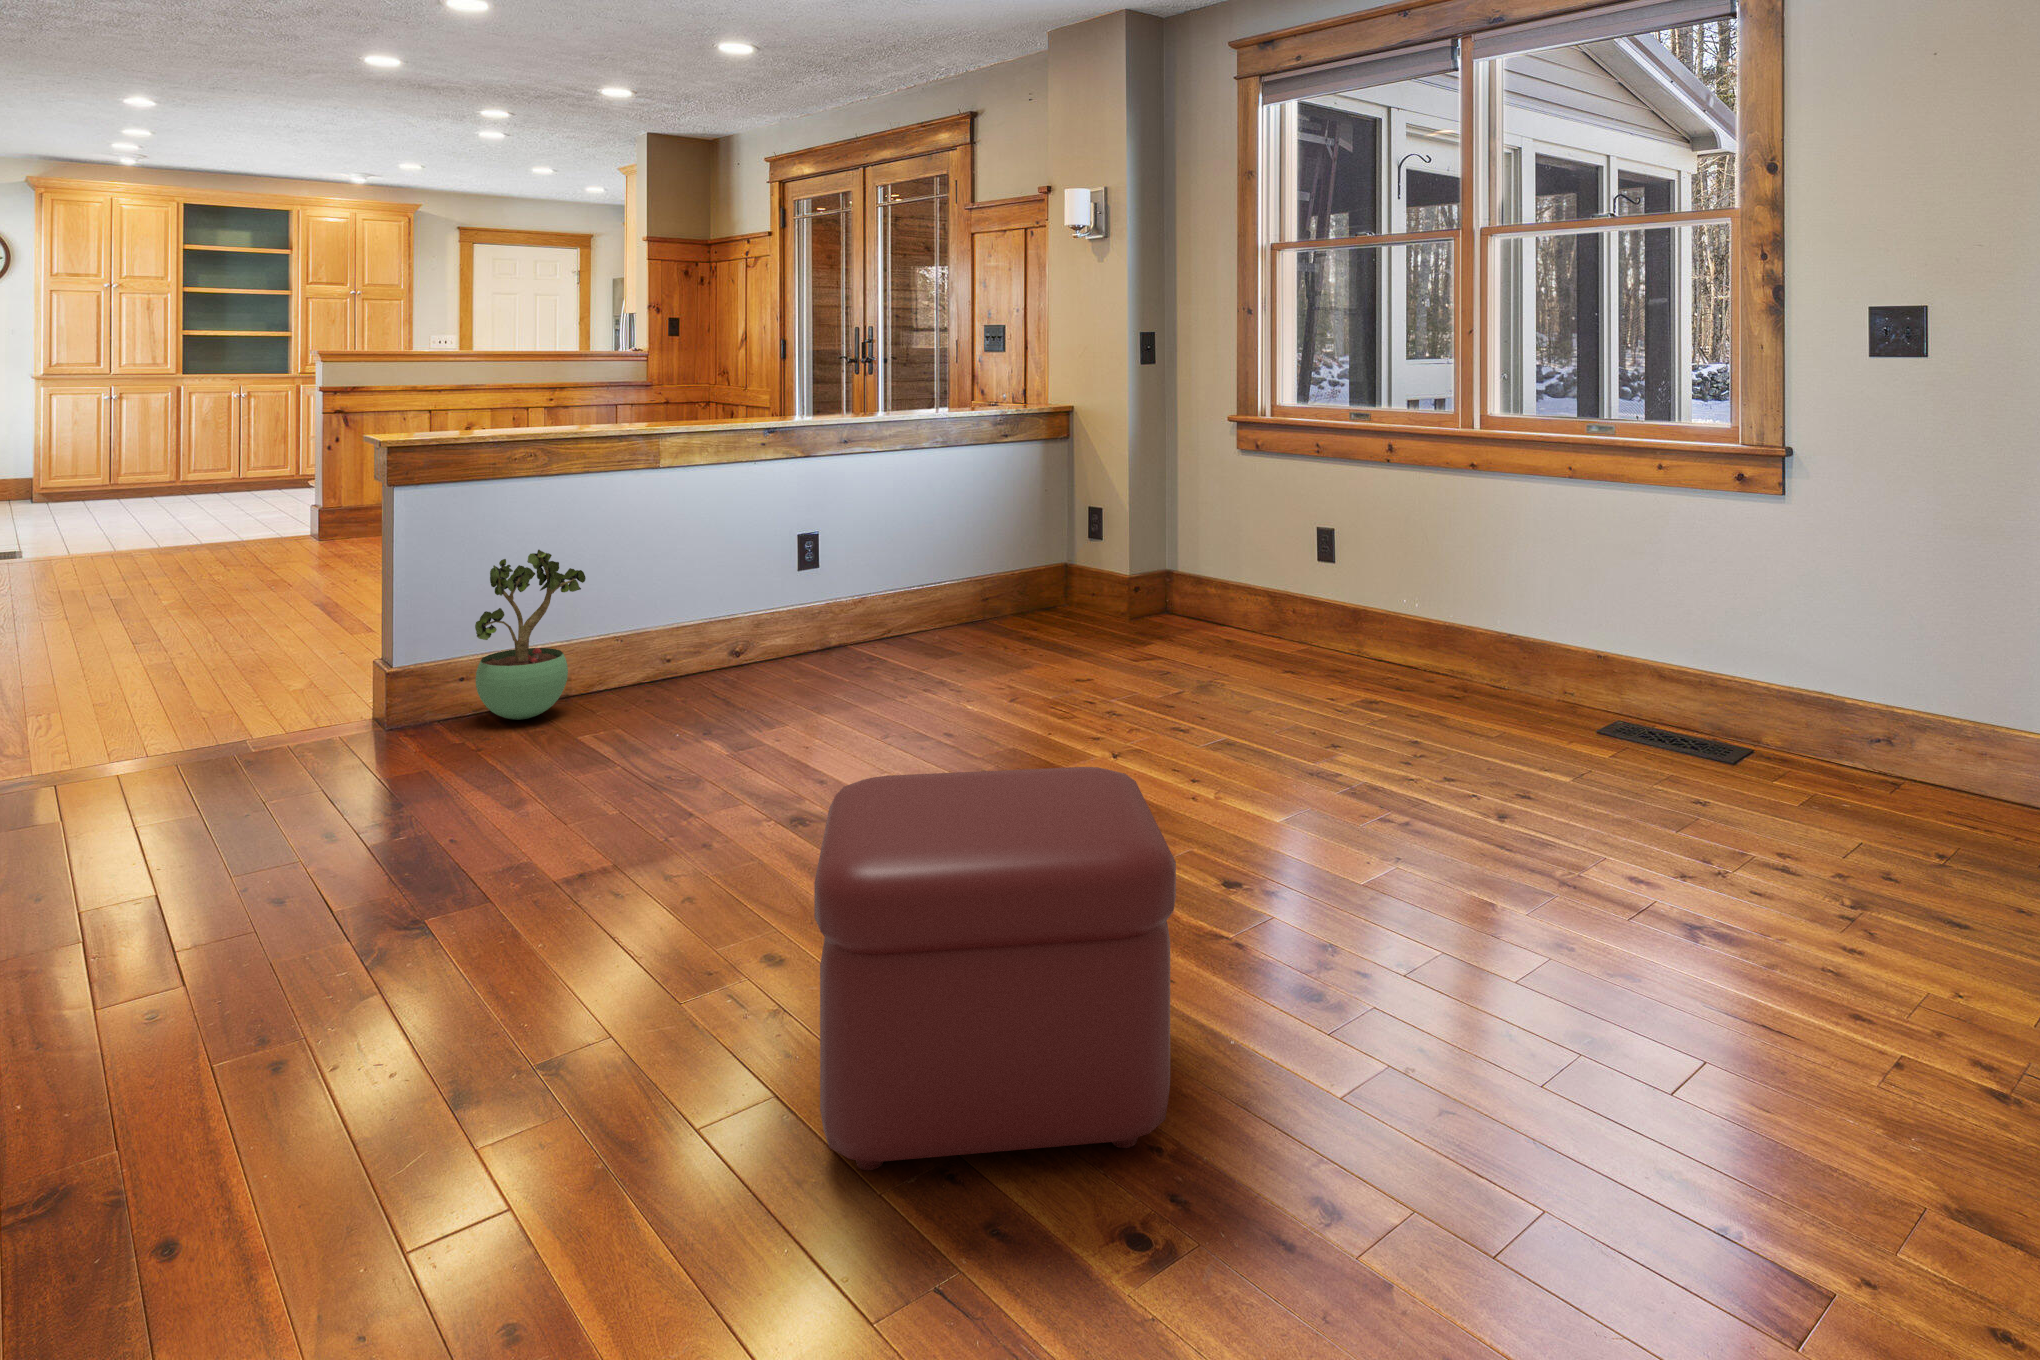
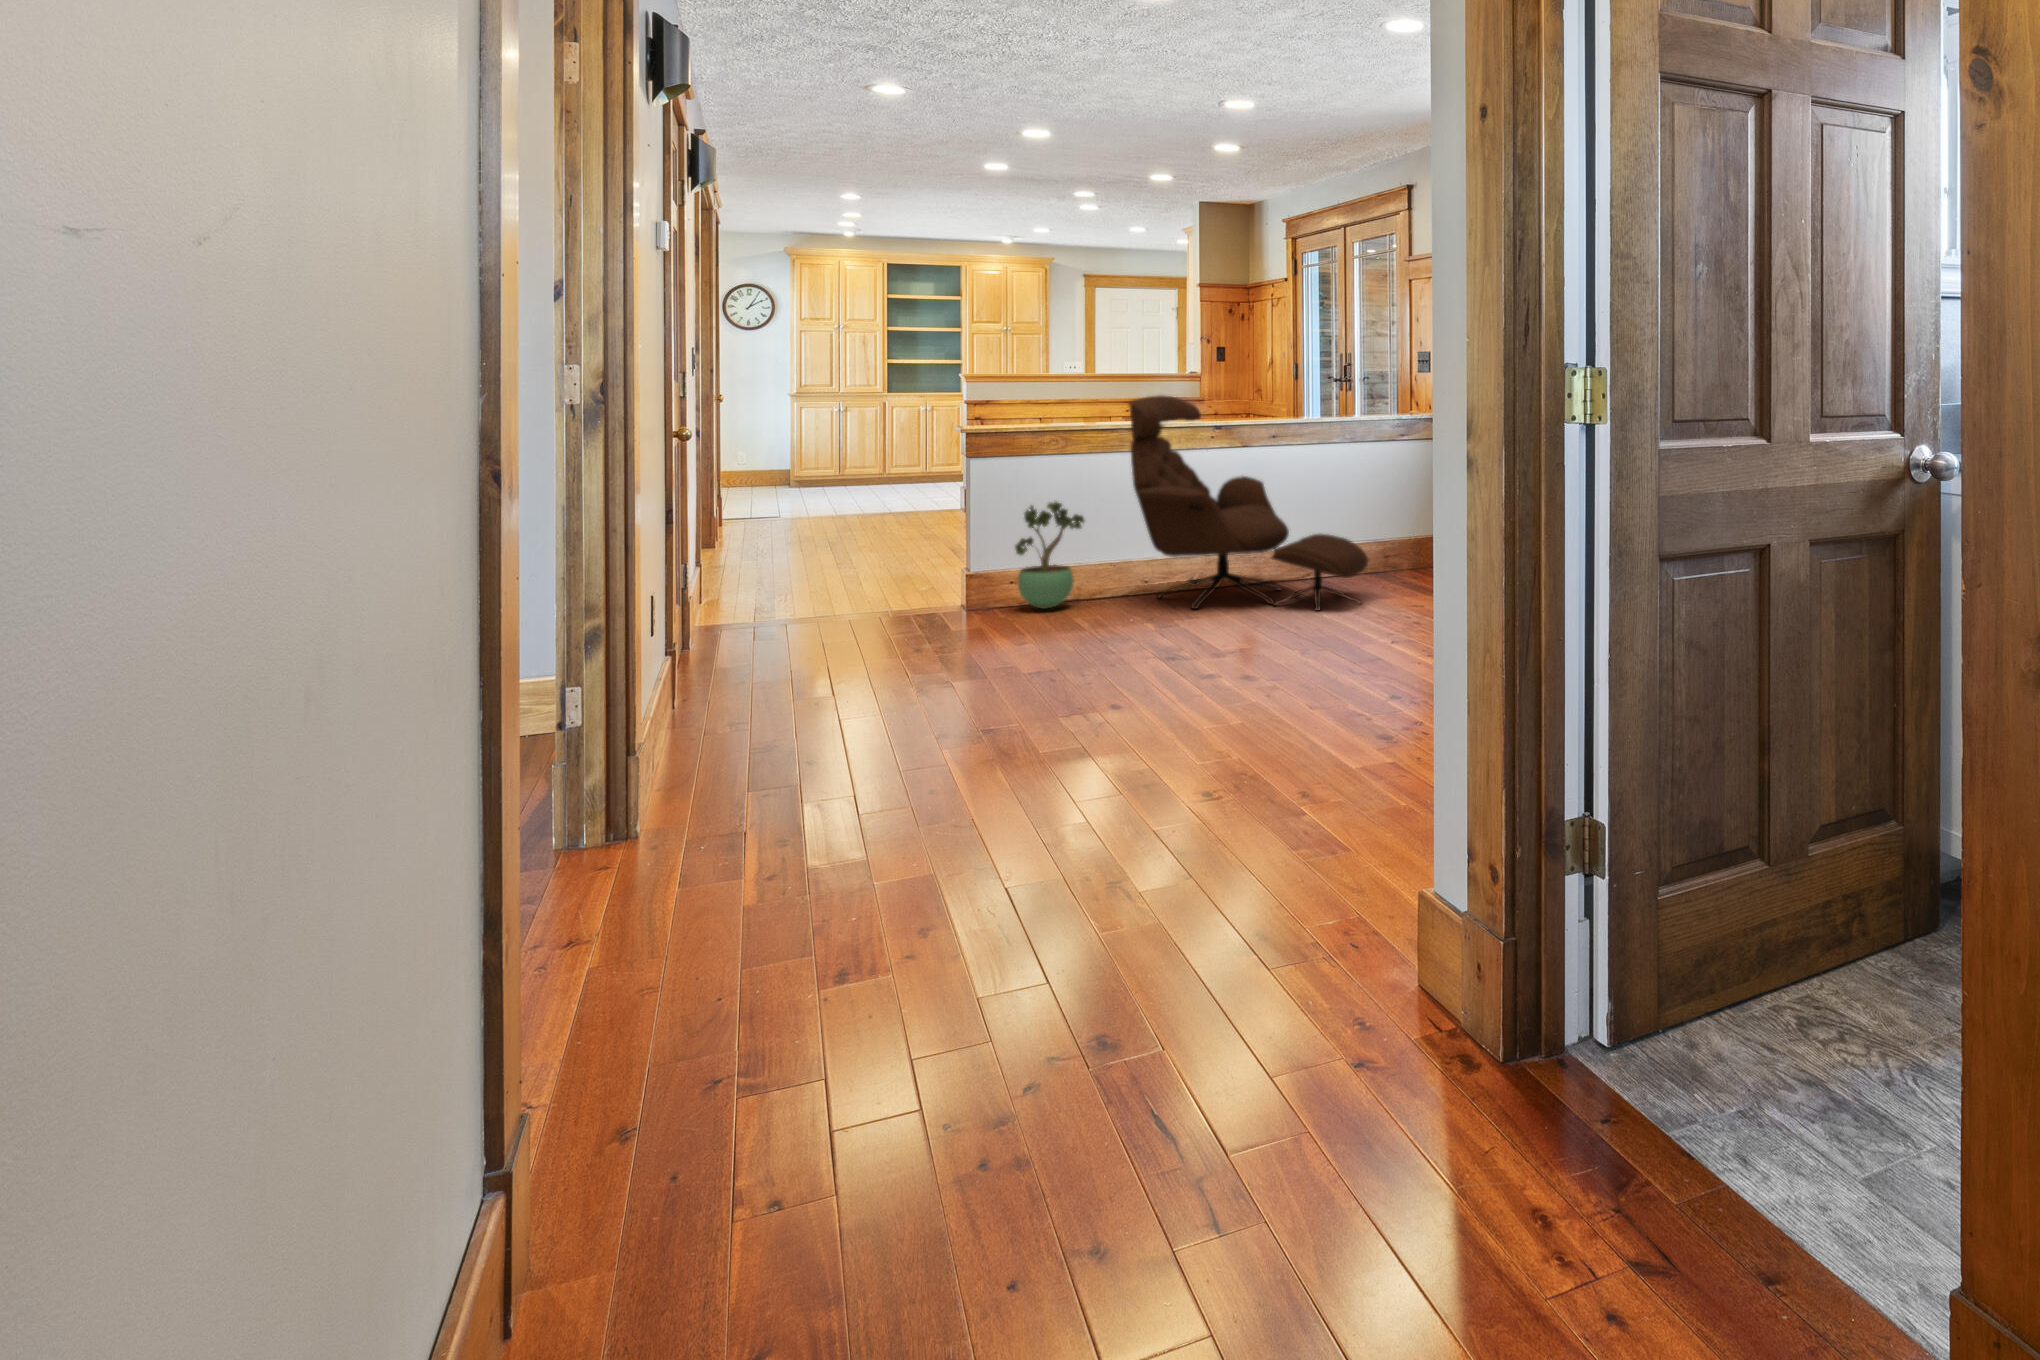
lounge chair: none [657,386,1007,707] -> present [1130,395,1368,611]
ottoman: present [814,767,1176,1170] -> none [1079,595,1277,769]

